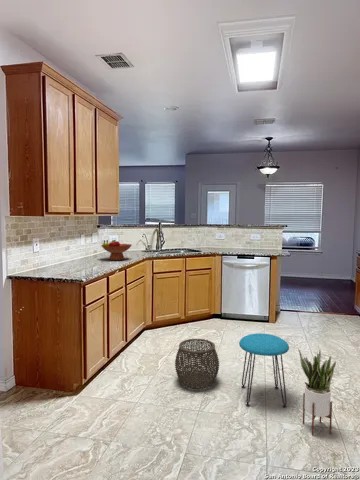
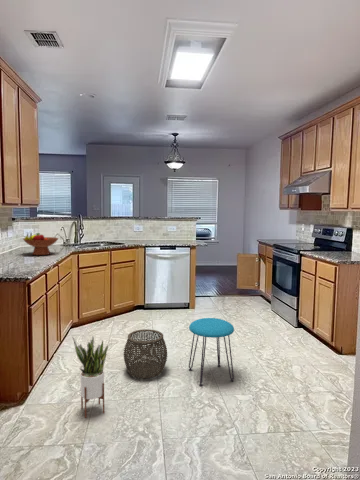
potted plant: present [298,349,336,435] -> present [73,337,108,418]

